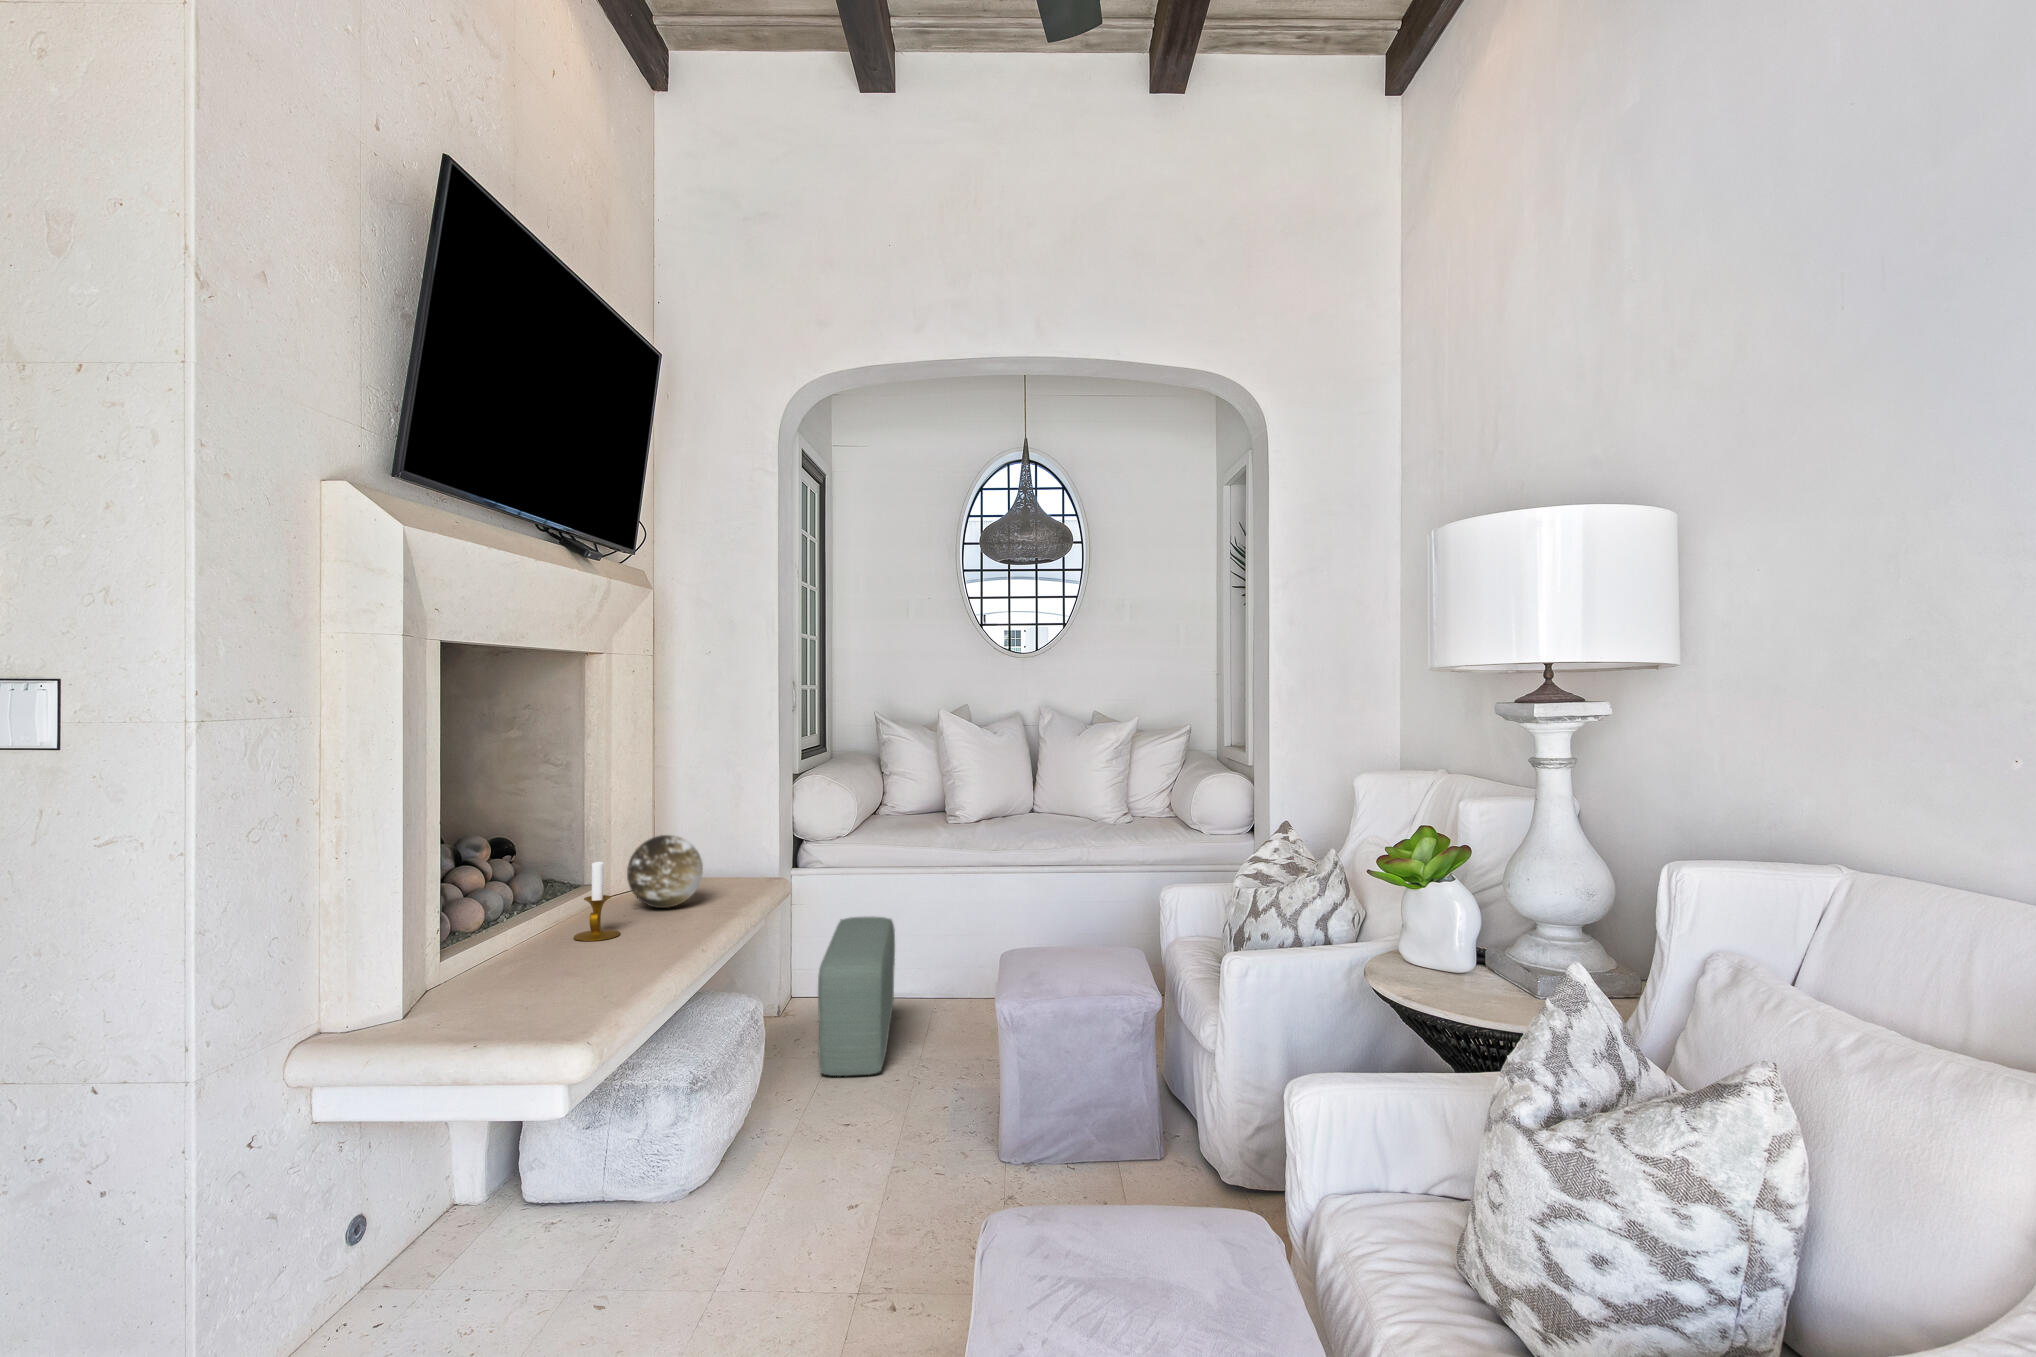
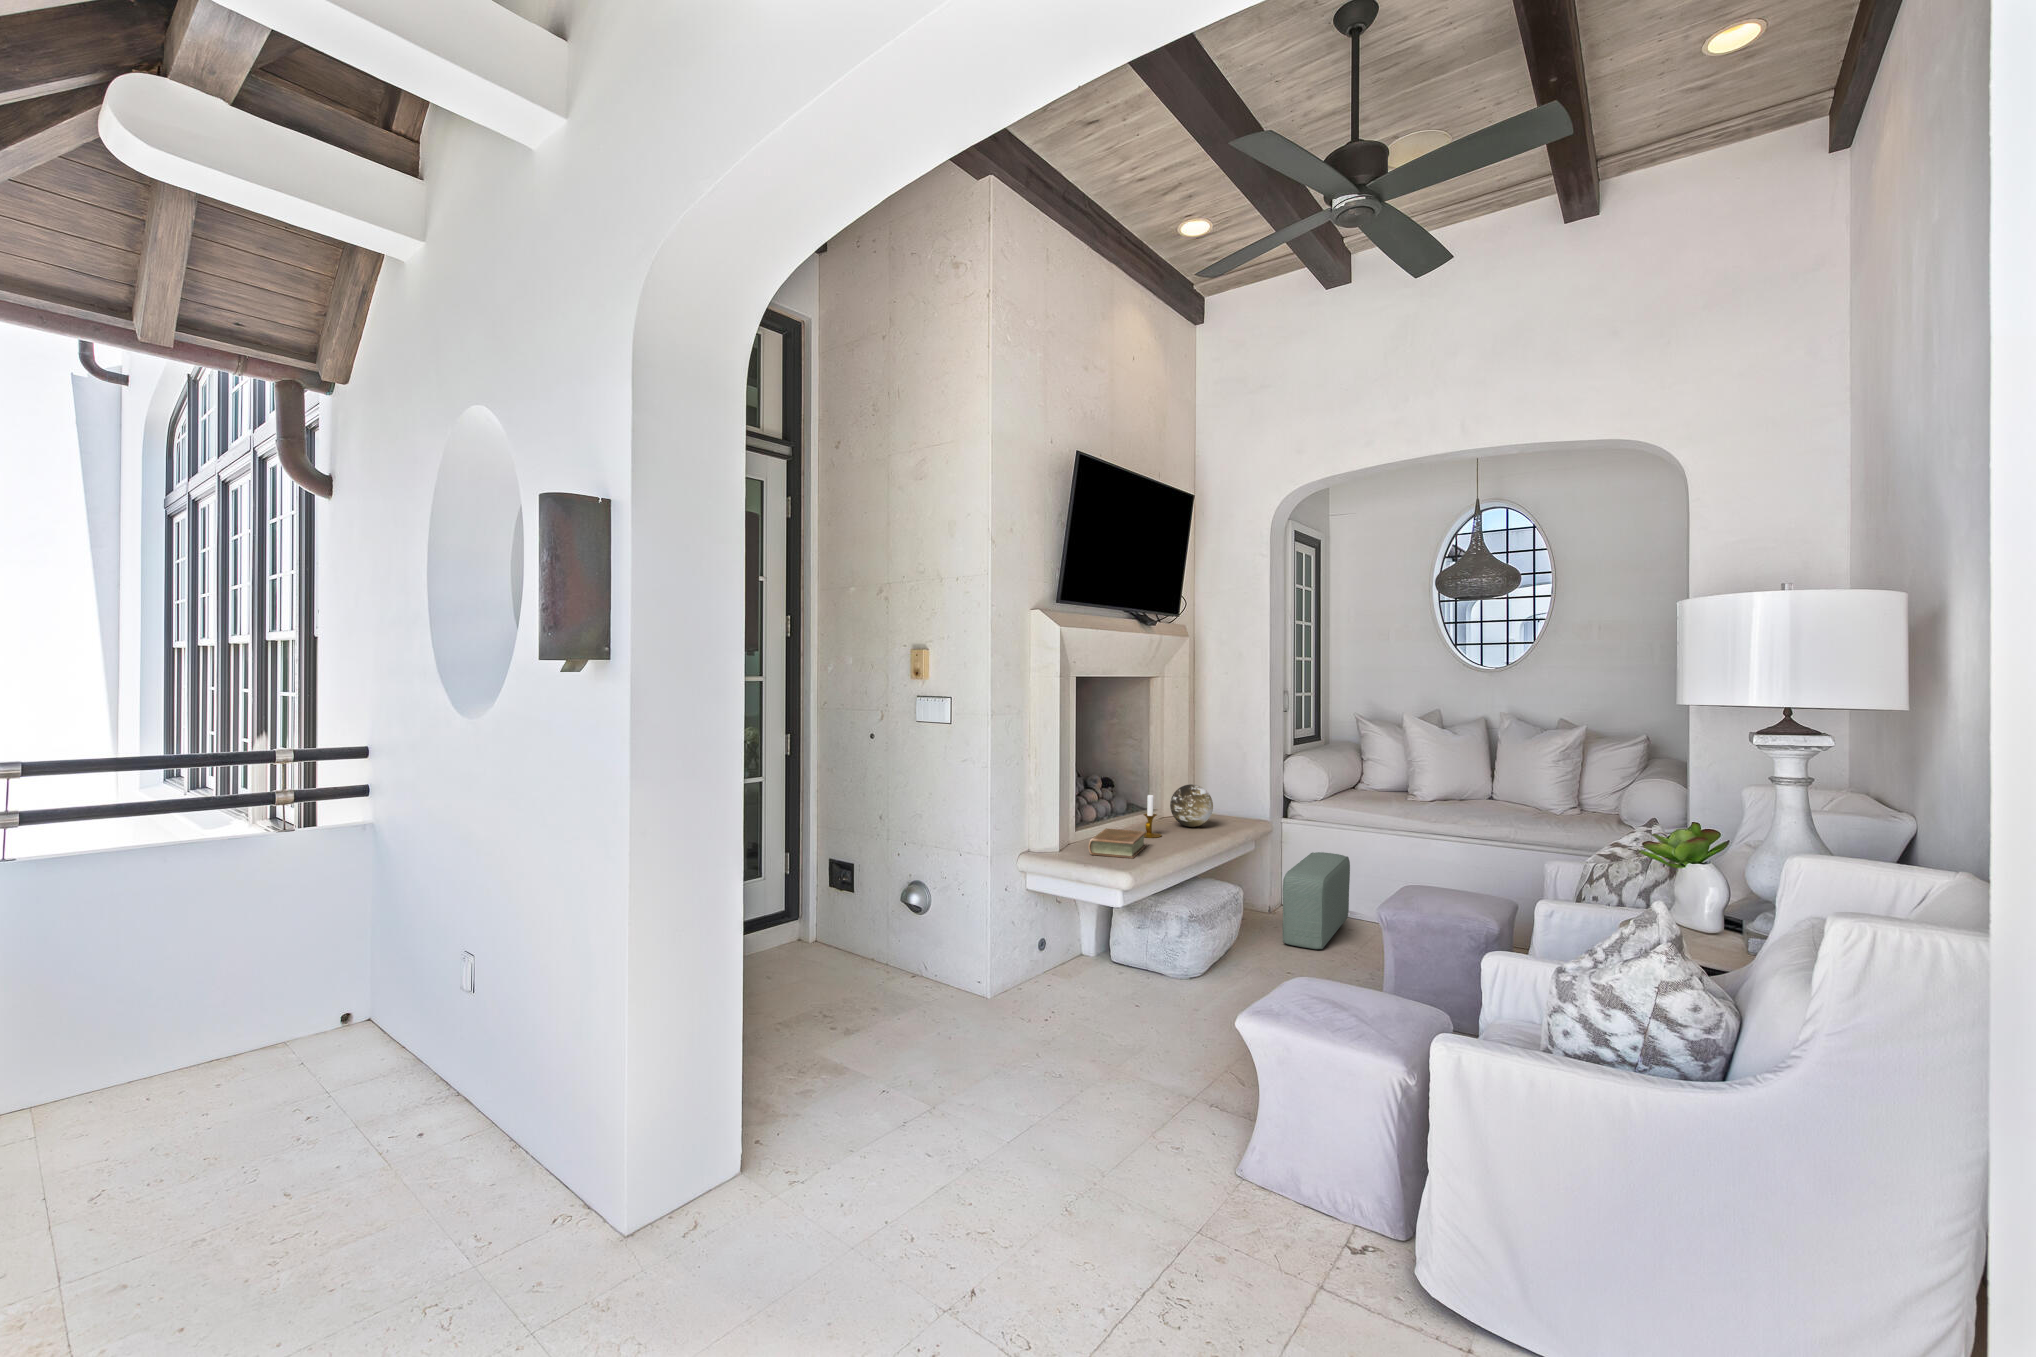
book: none [480,933,598,1001] -> present [1089,828,1146,859]

